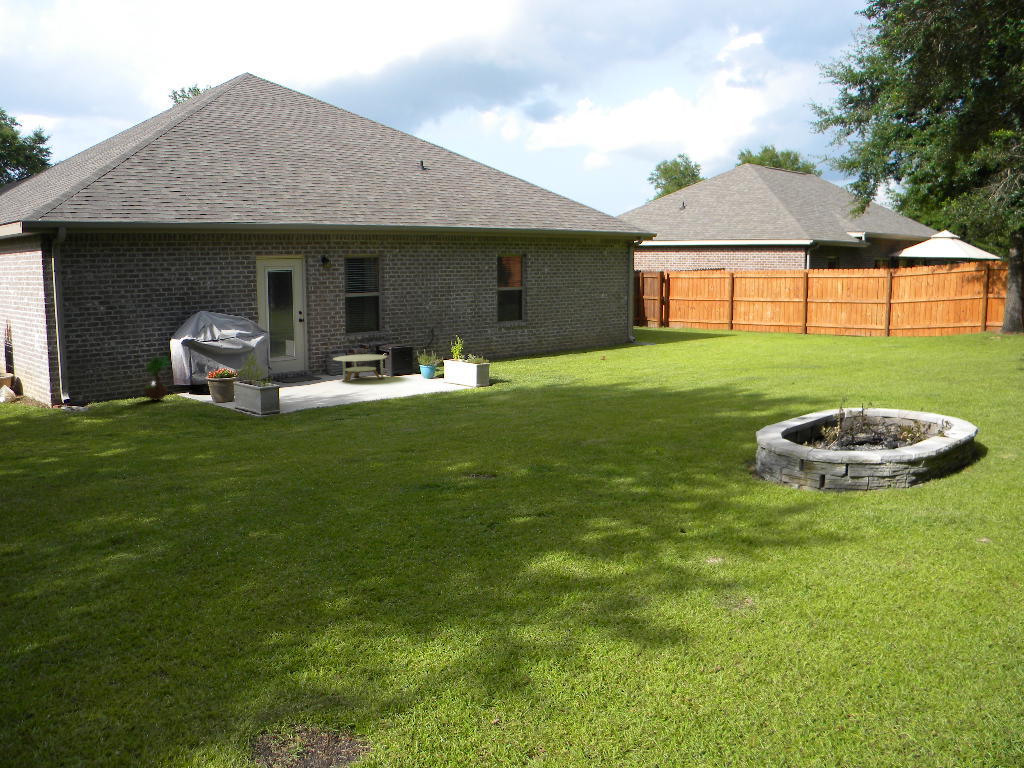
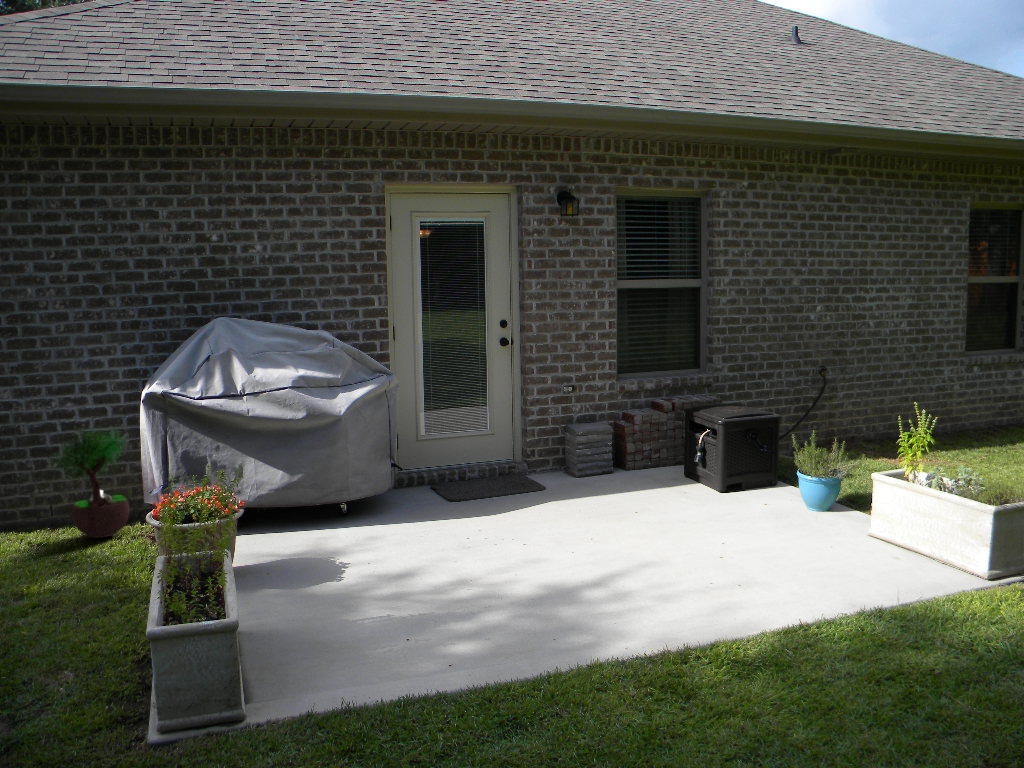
round table: present [333,354,386,382] -> none [566,429,705,506]

